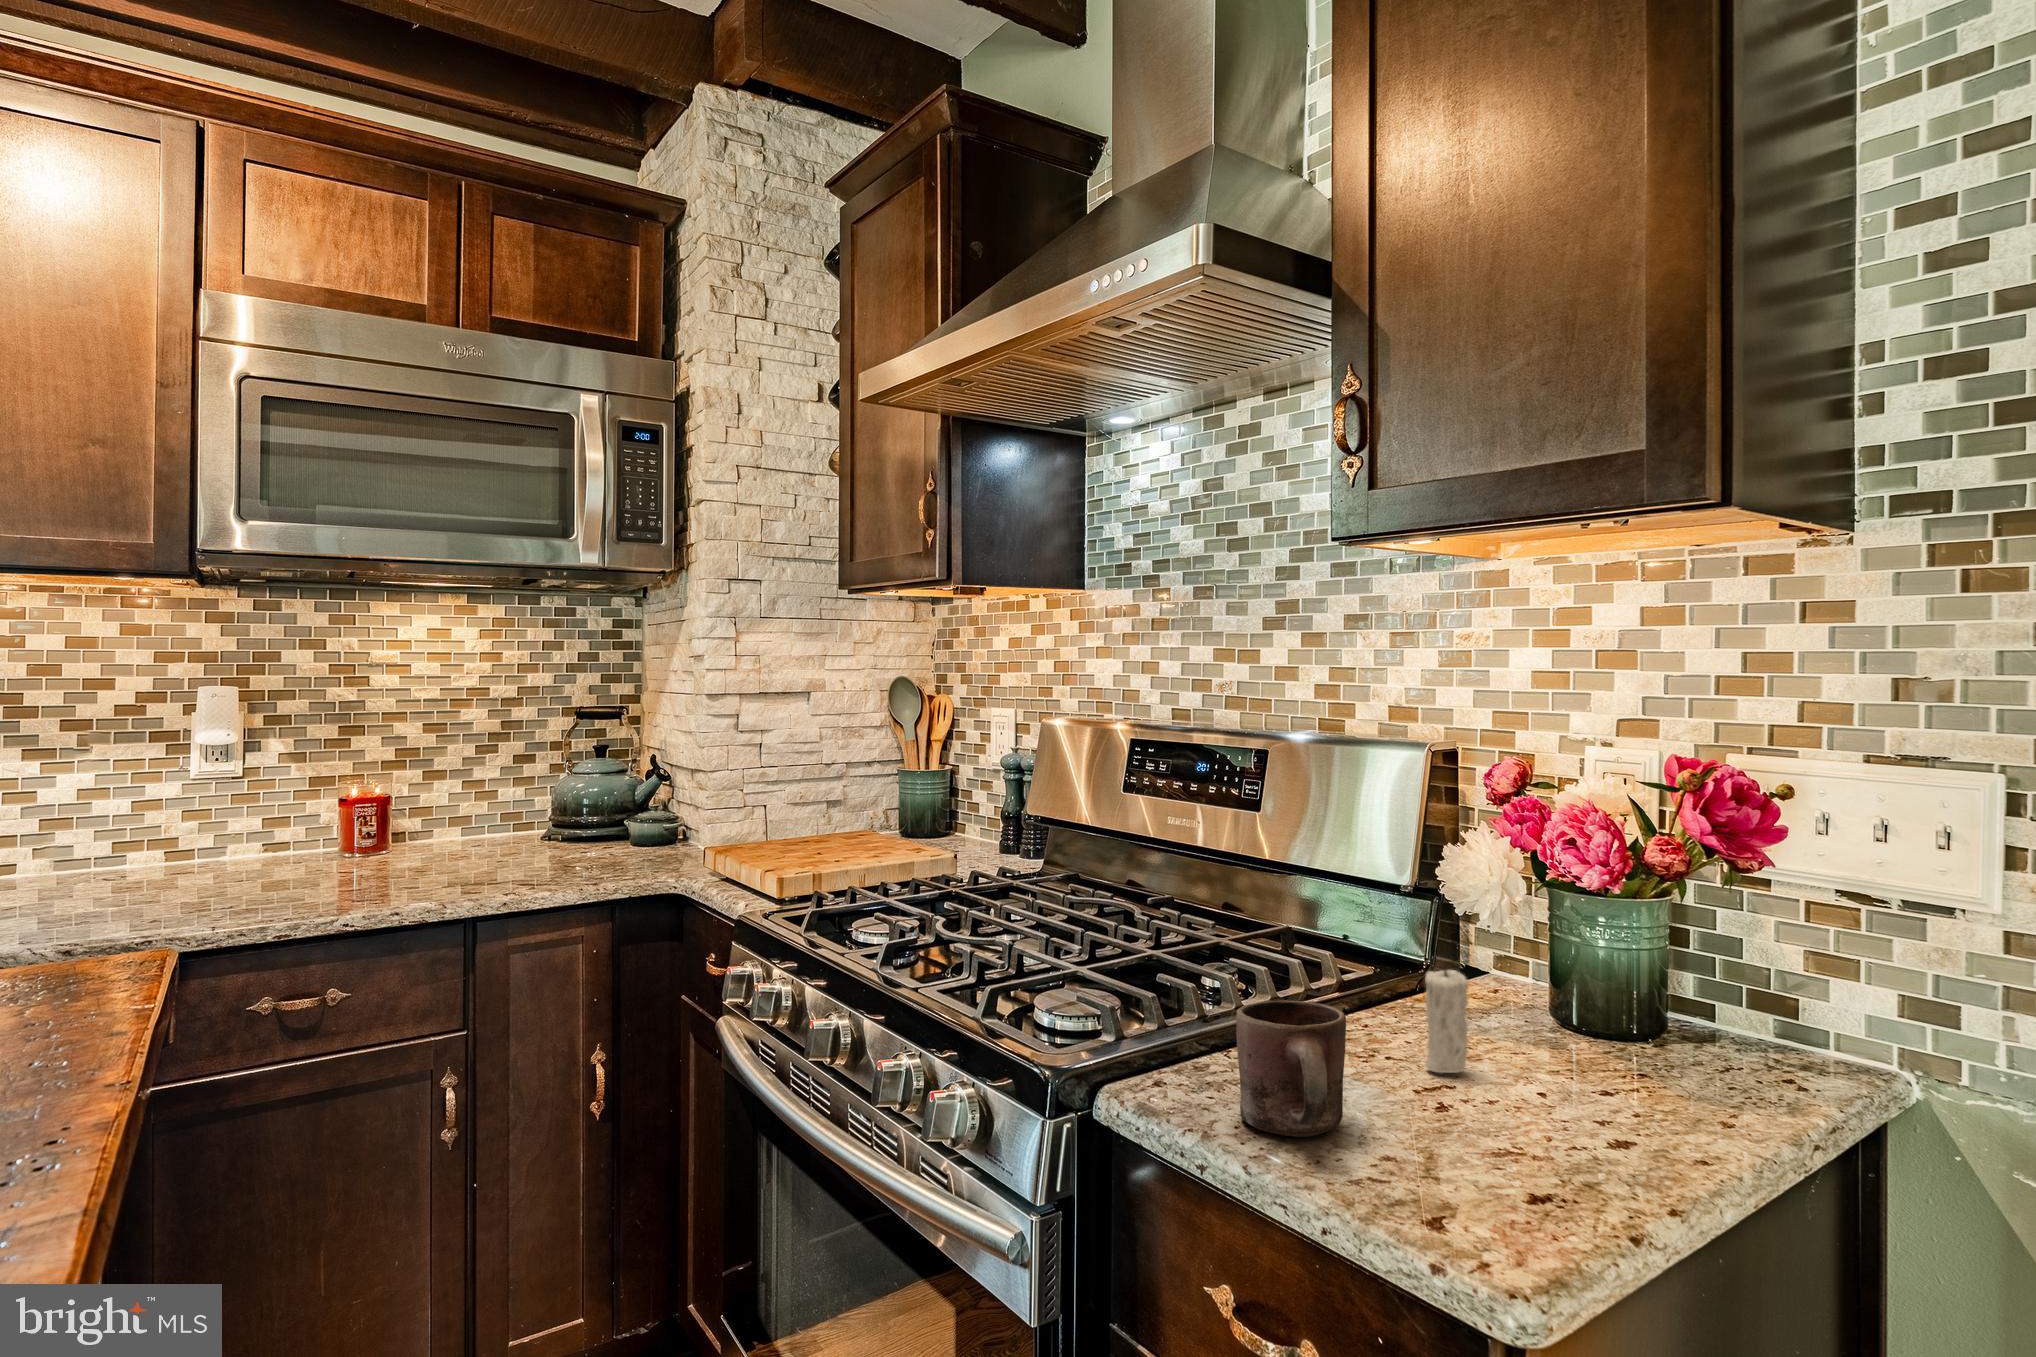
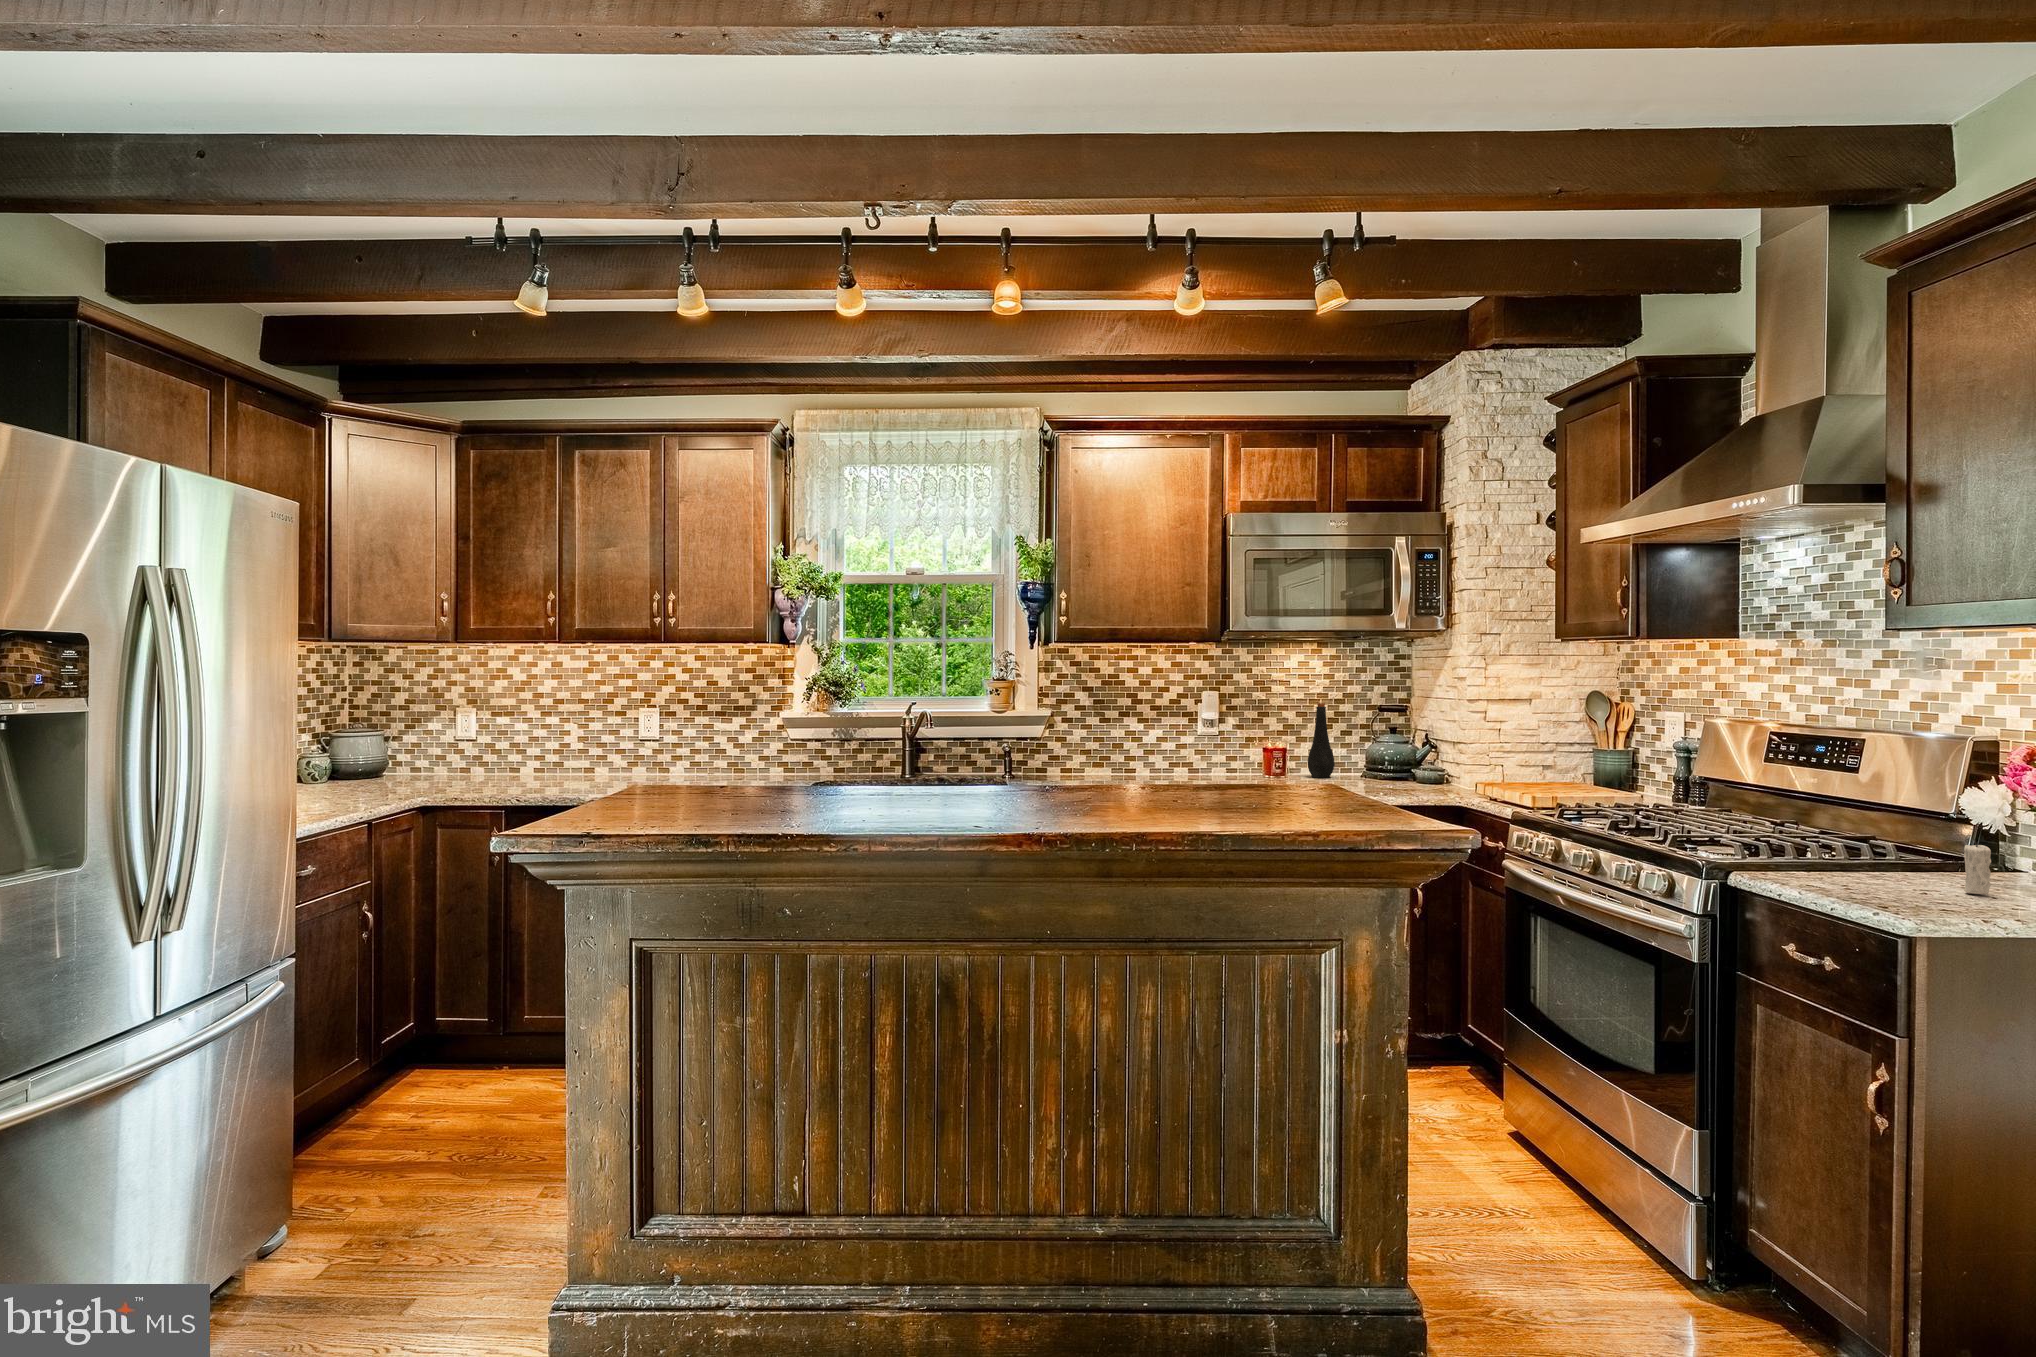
bottle: none [425,704,477,842] -> present [1308,703,1334,778]
mug: present [1236,1000,1346,1137] -> none [1848,845,1908,901]

